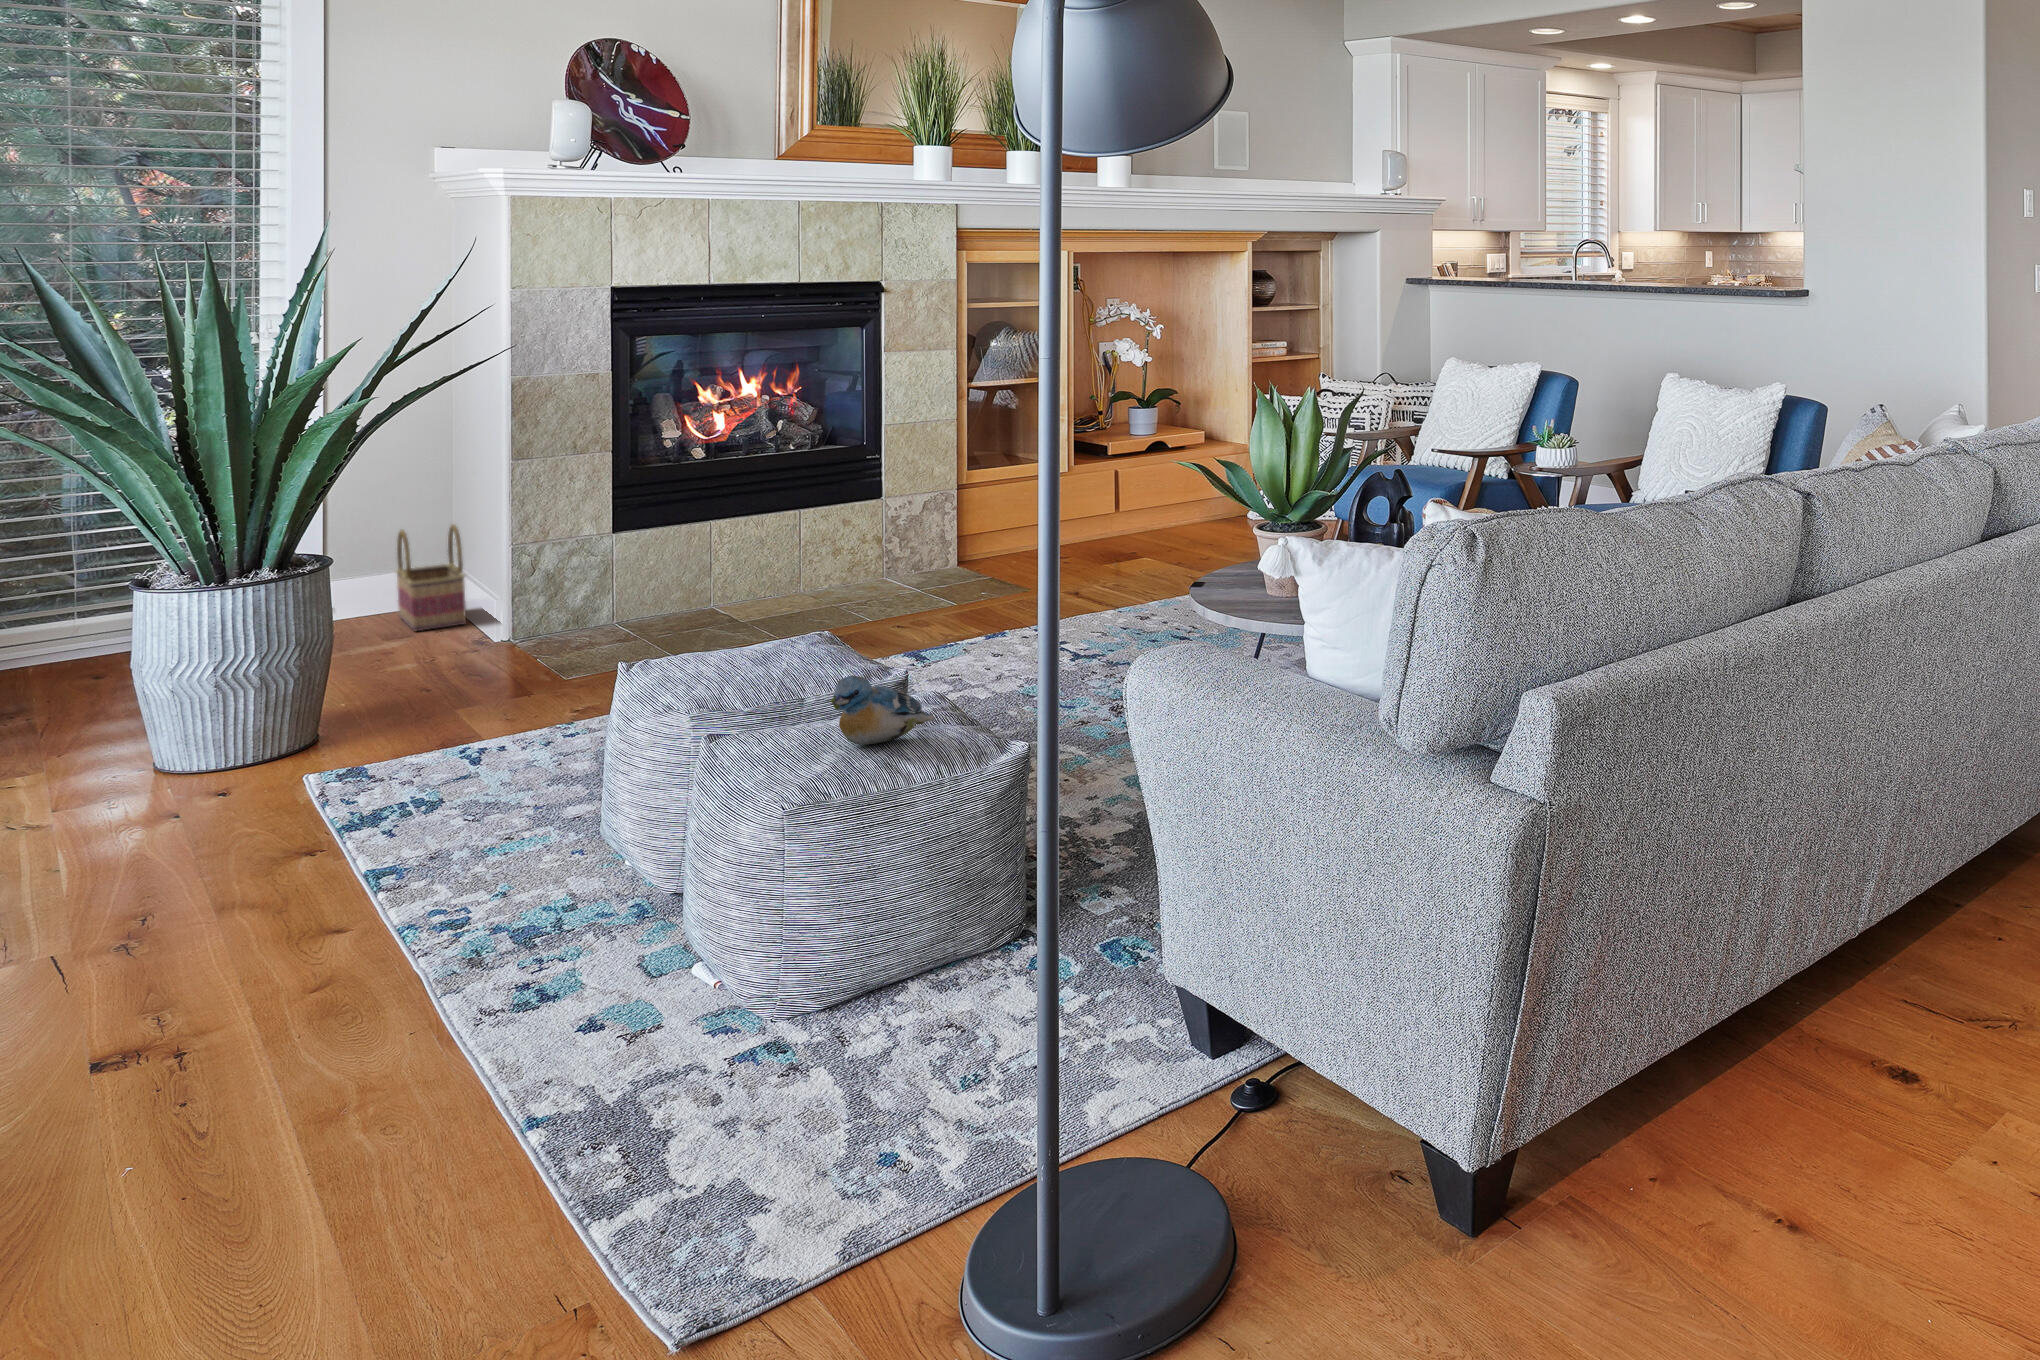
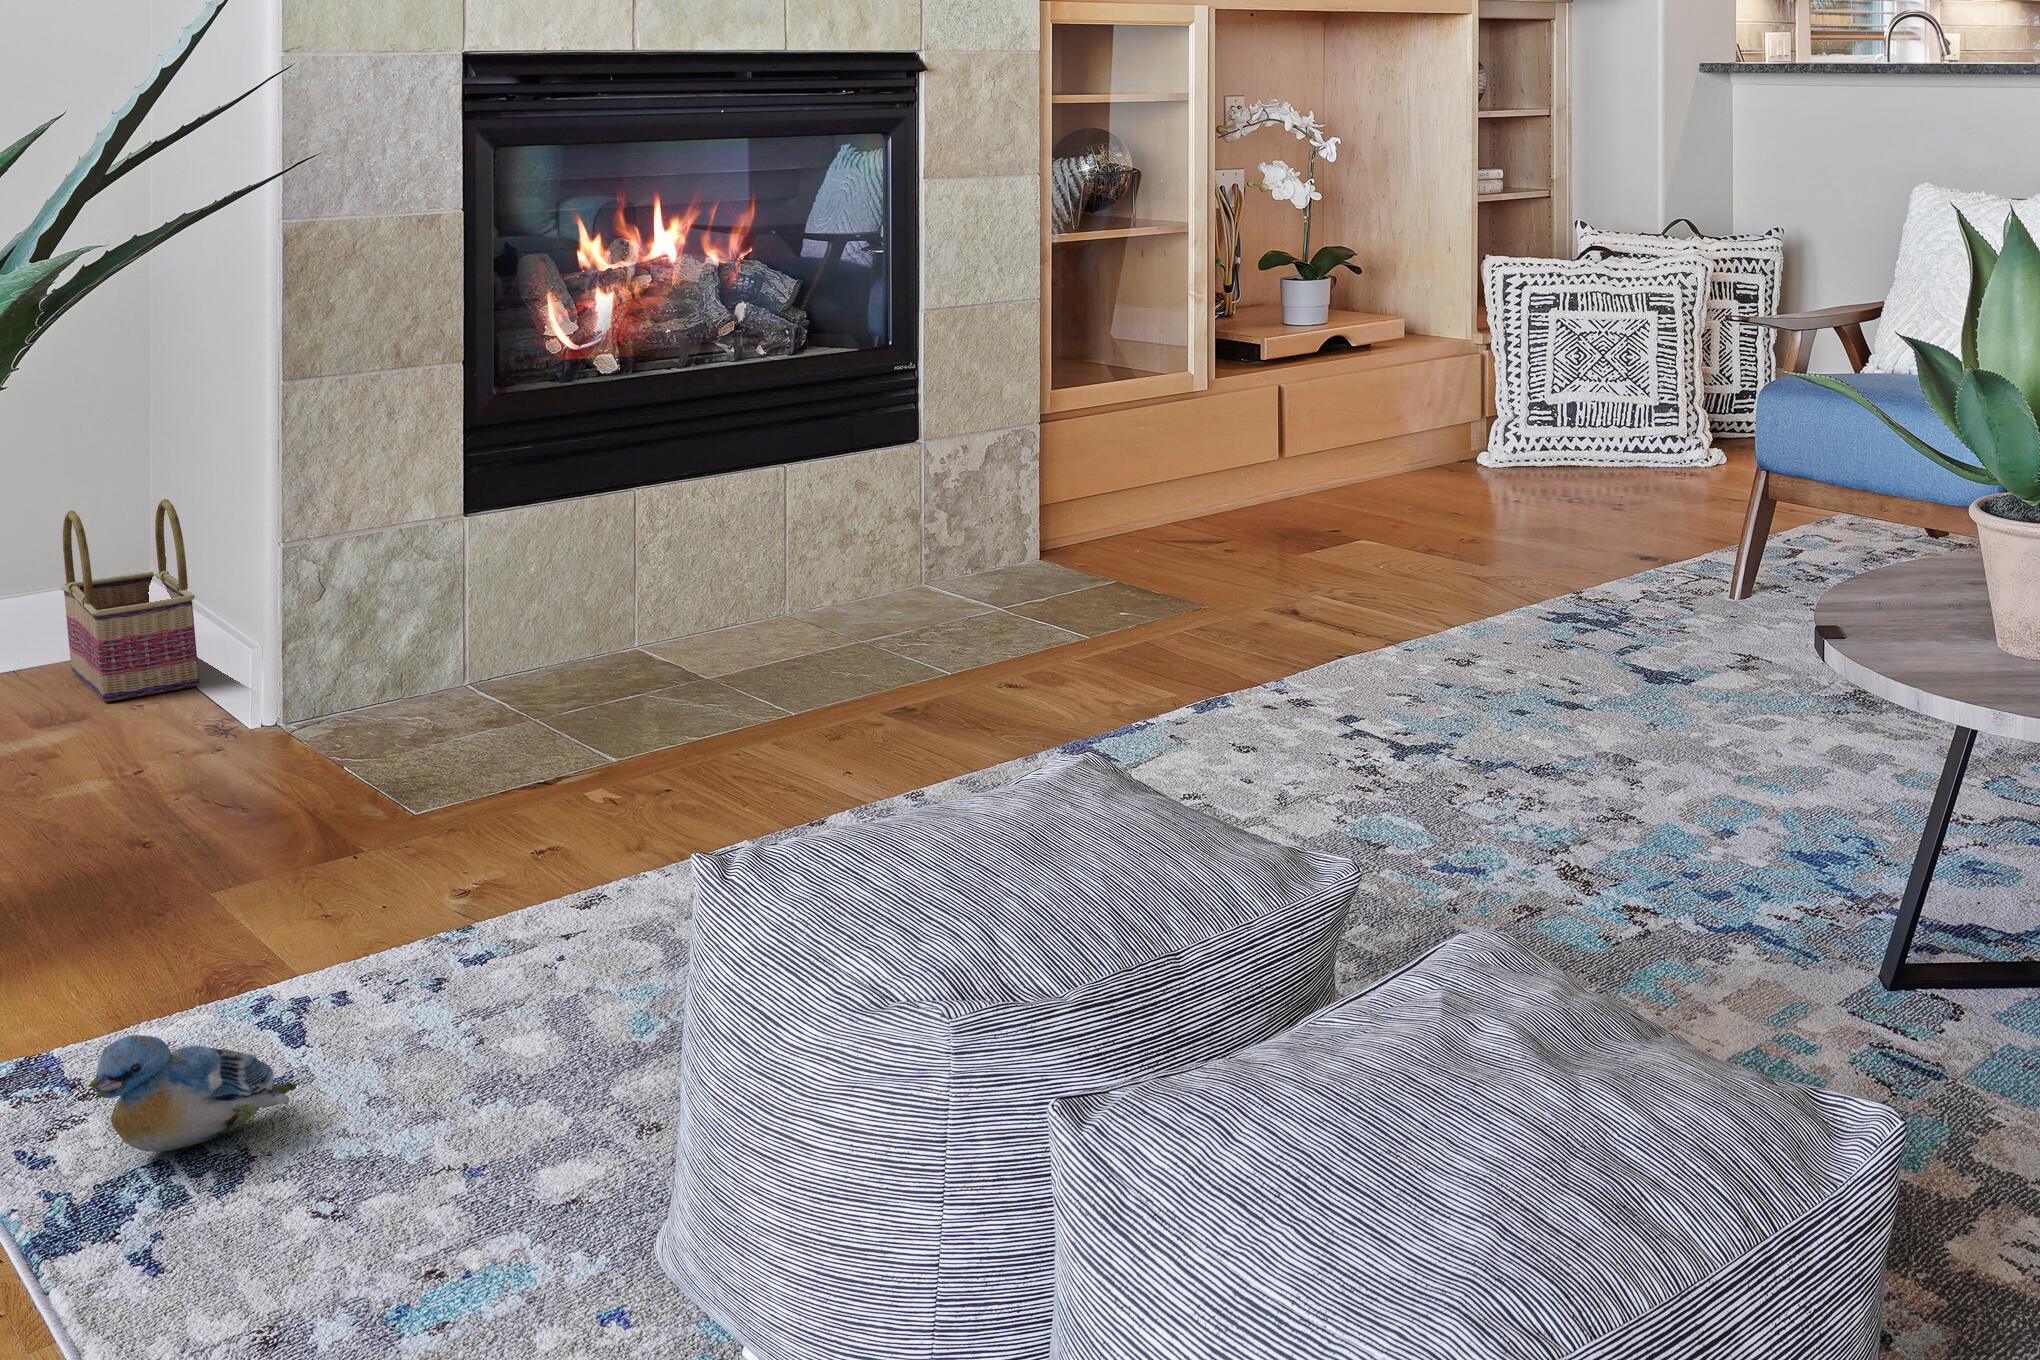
plush toy: present [830,676,934,745] -> present [89,1035,296,1152]

